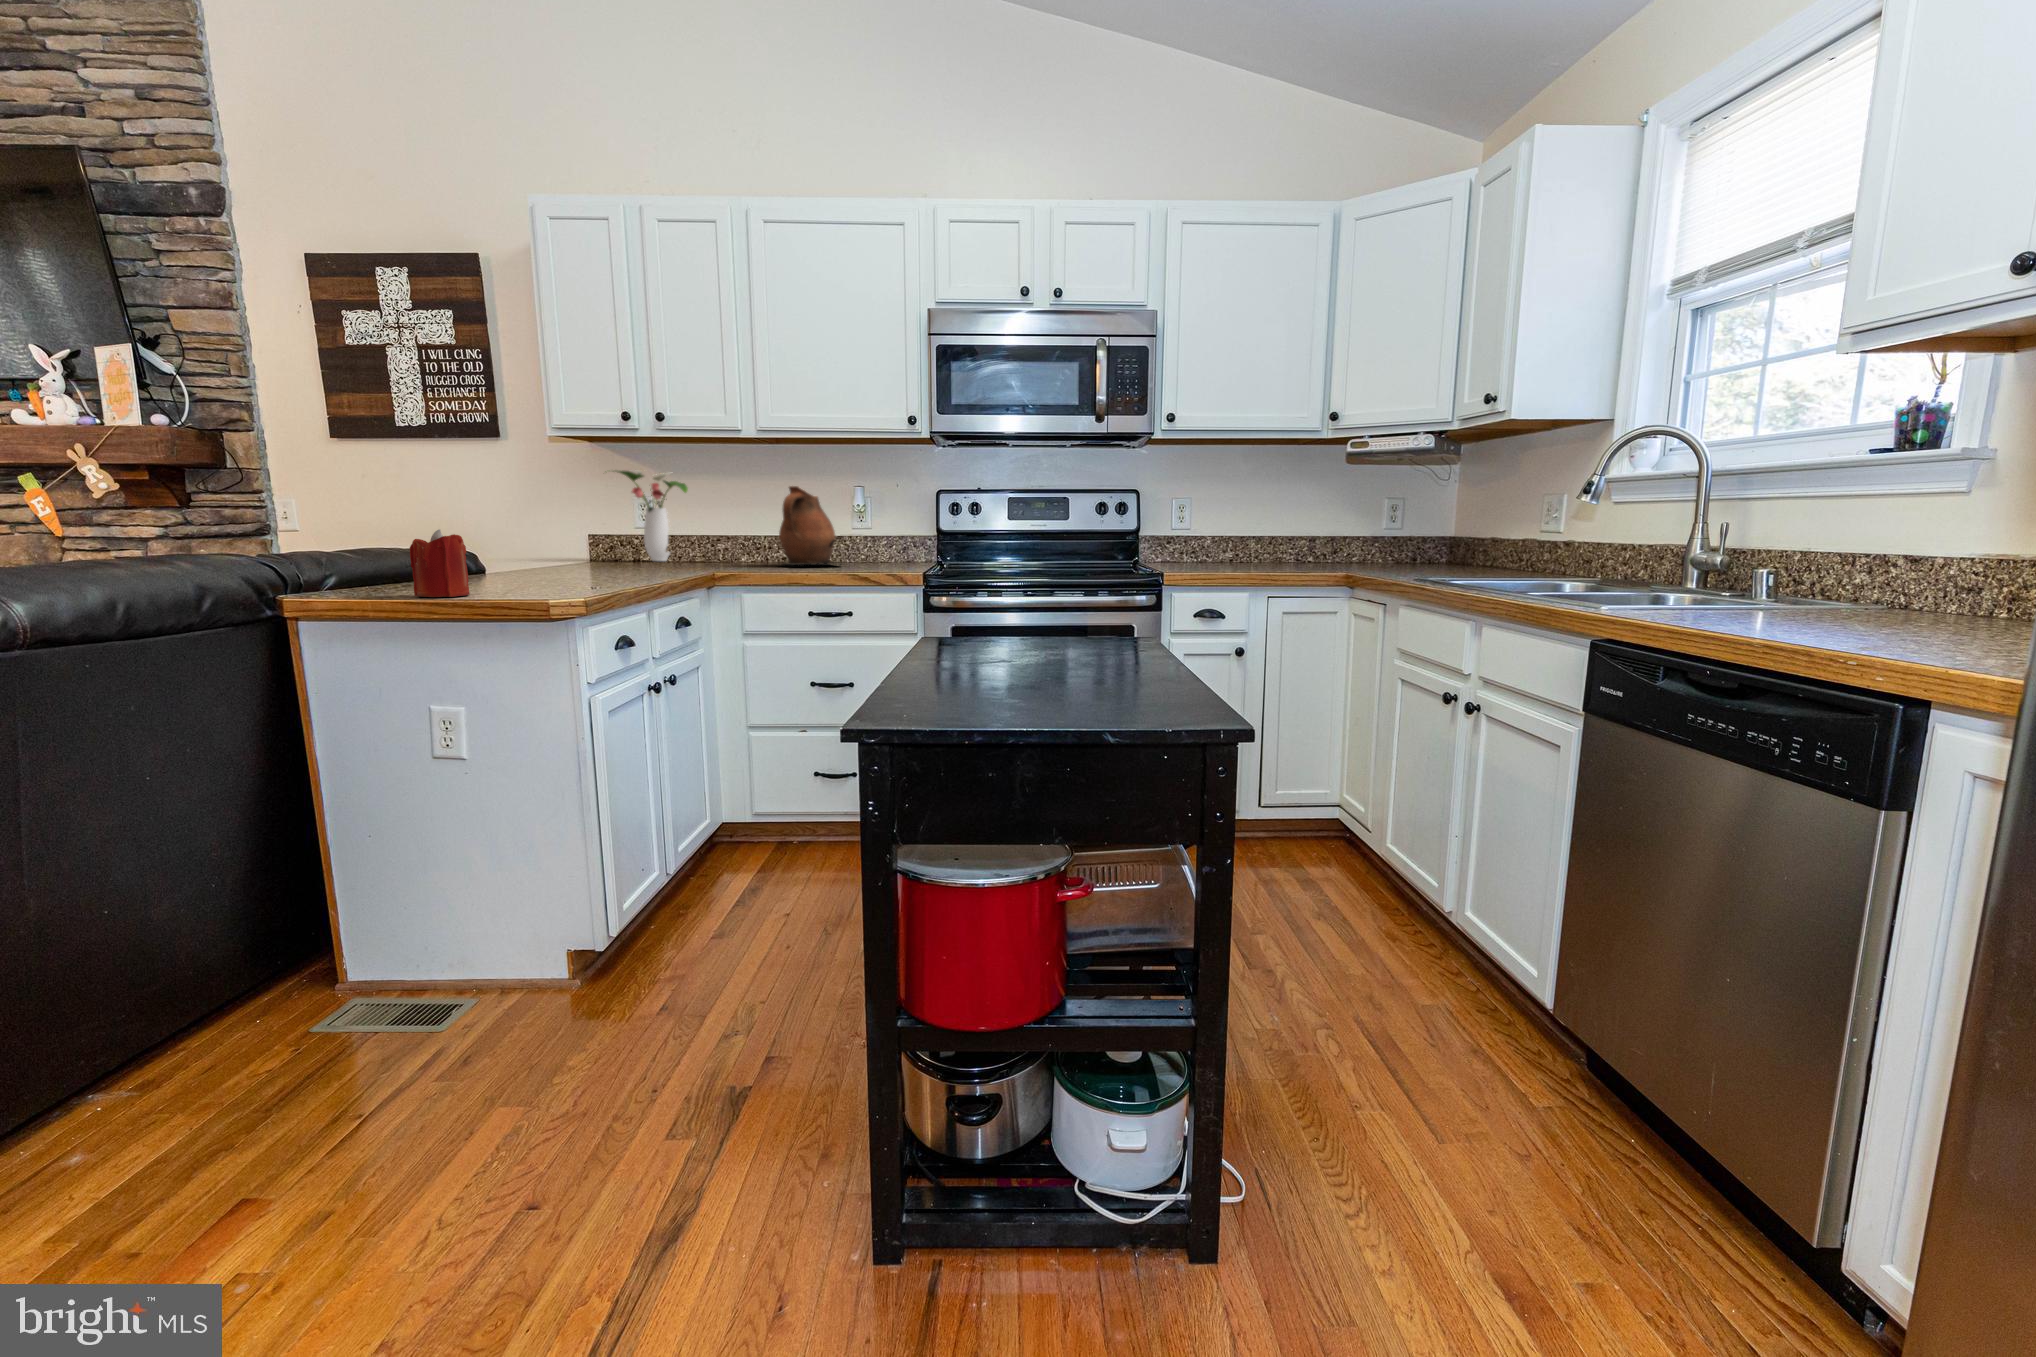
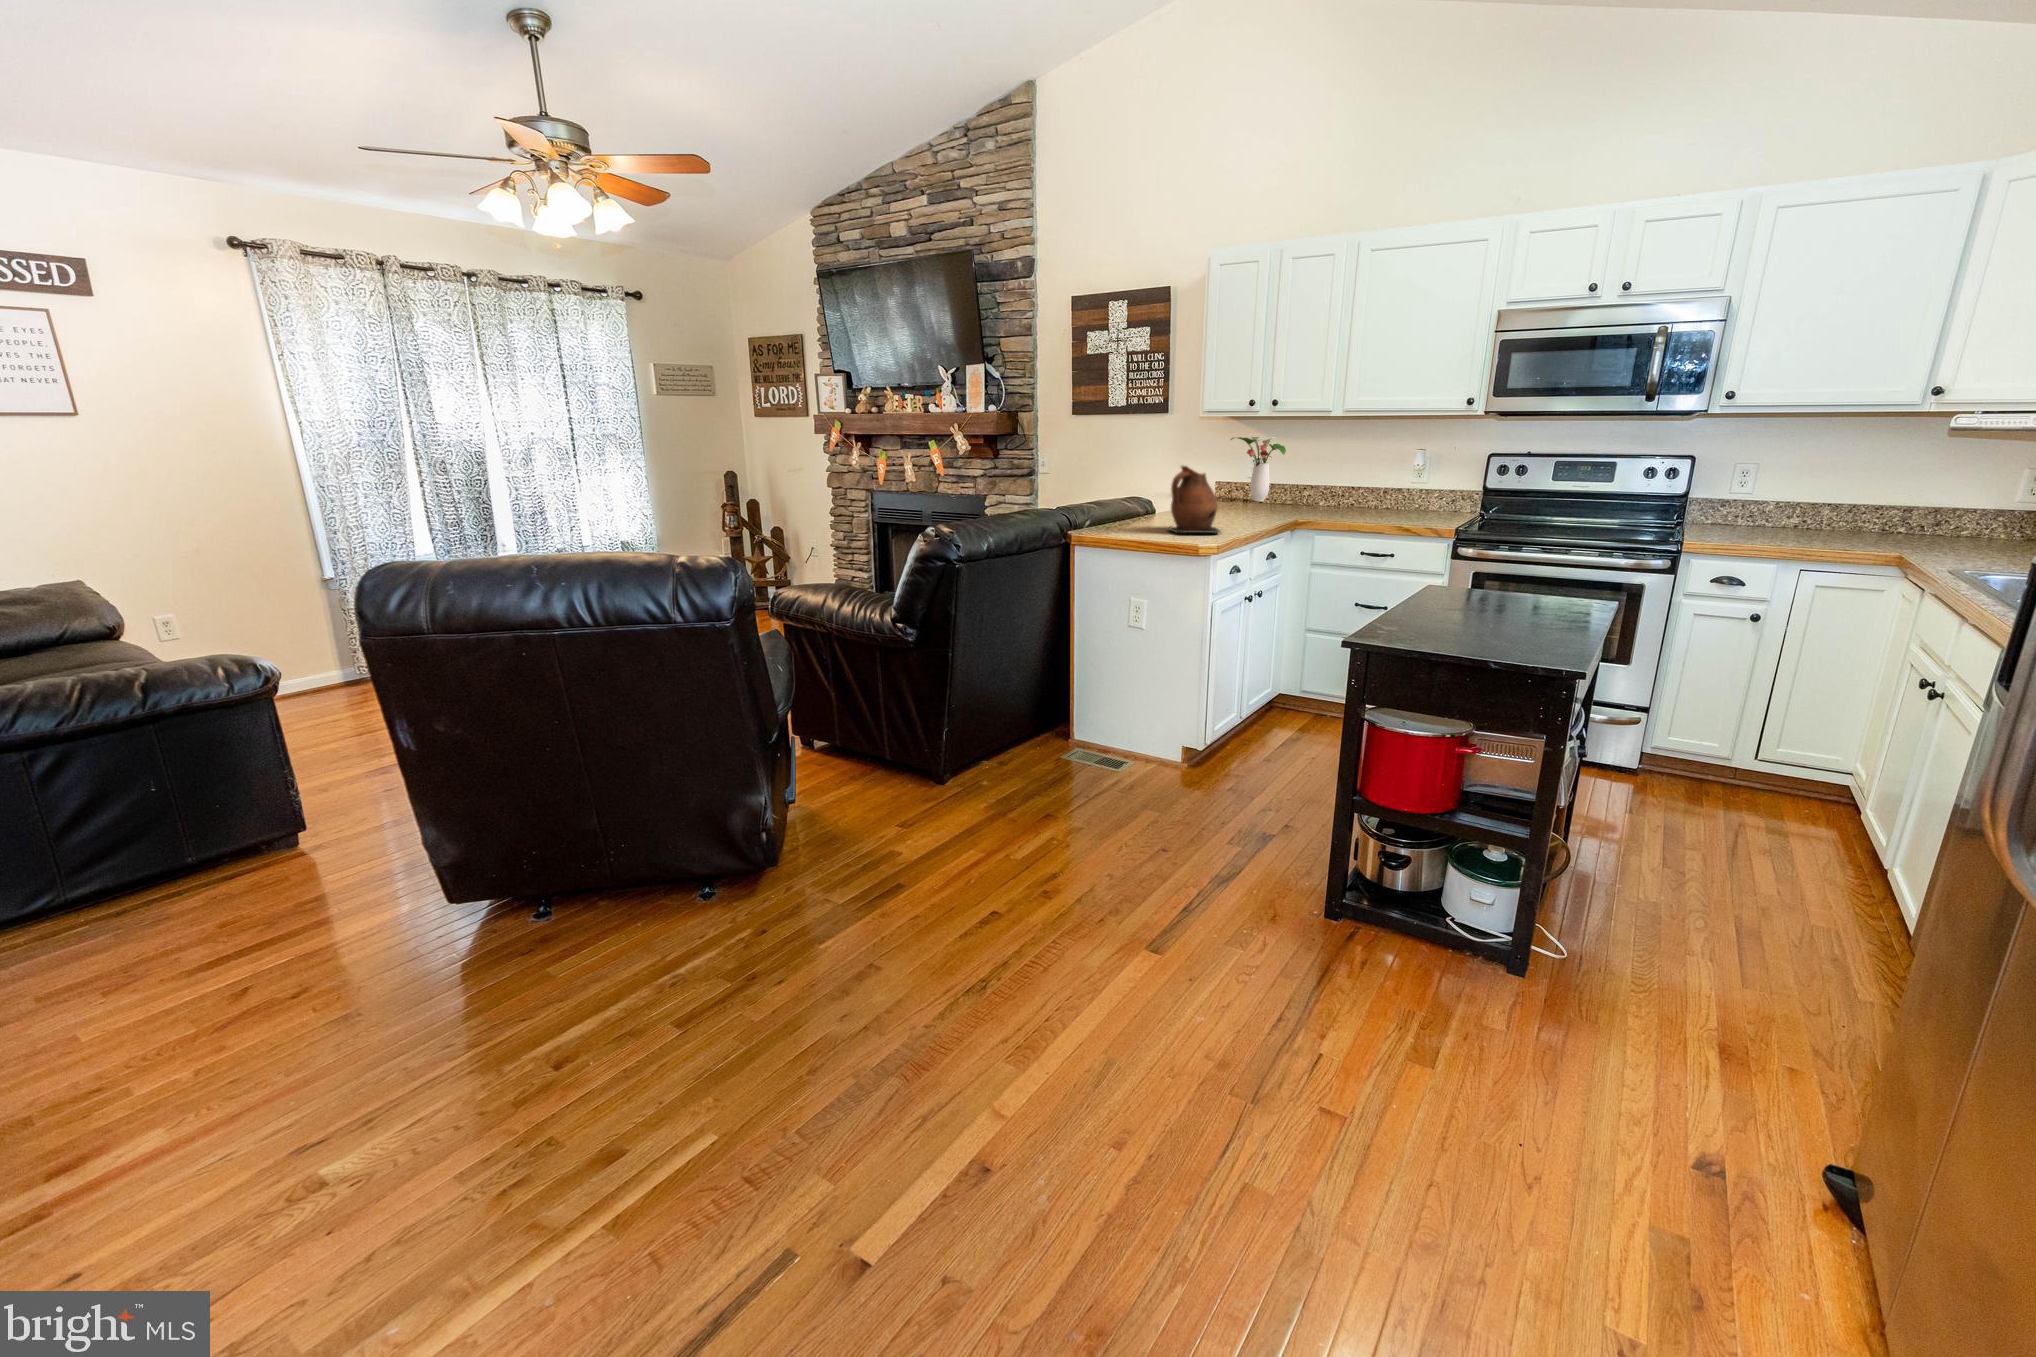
ceramic pitcher: present [779,486,843,565] -> present [1169,466,1220,533]
candle: present [410,529,470,597] -> none [1135,503,1161,542]

